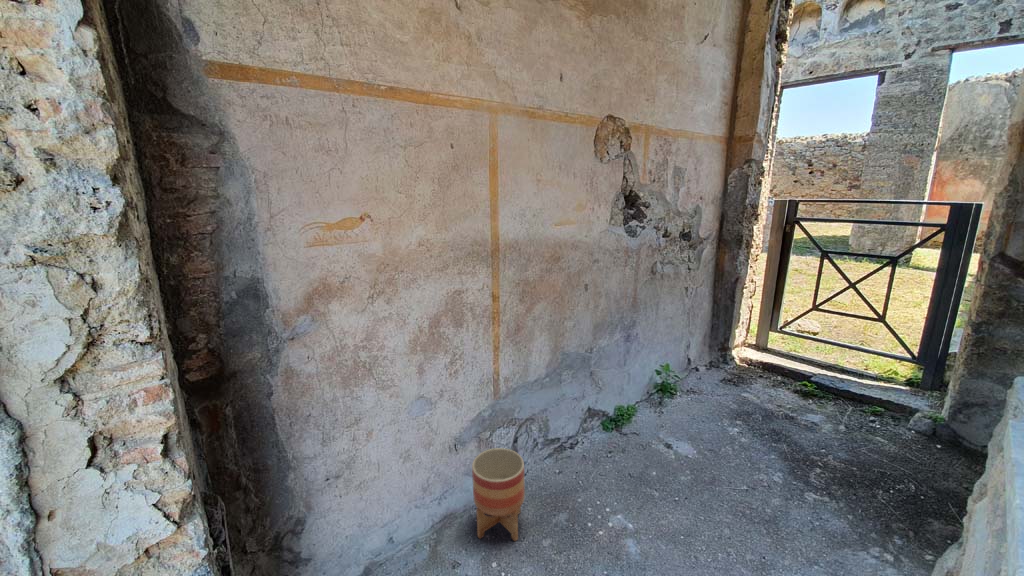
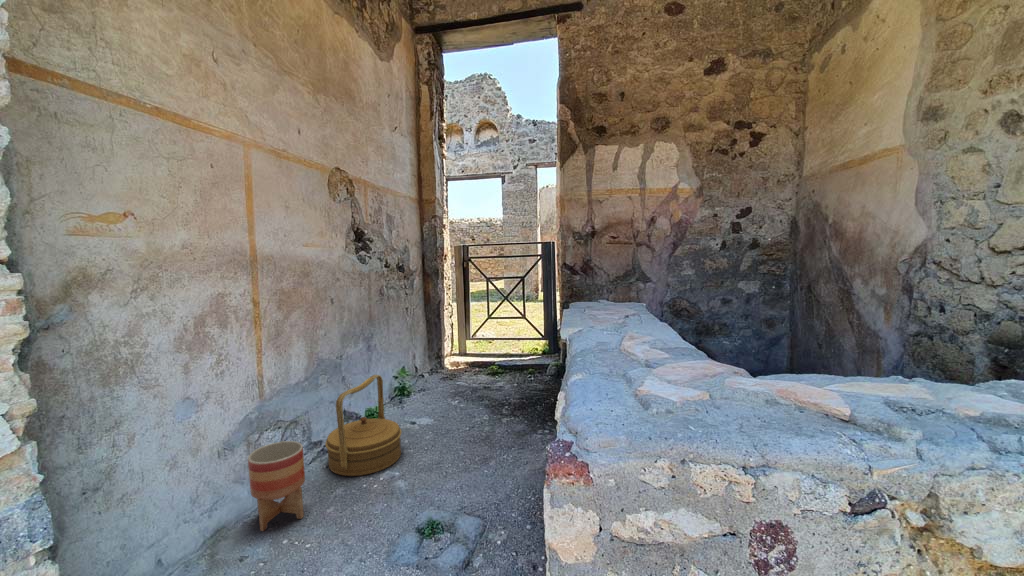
woven basket: none [559,385,646,509] -> present [325,375,402,476]

